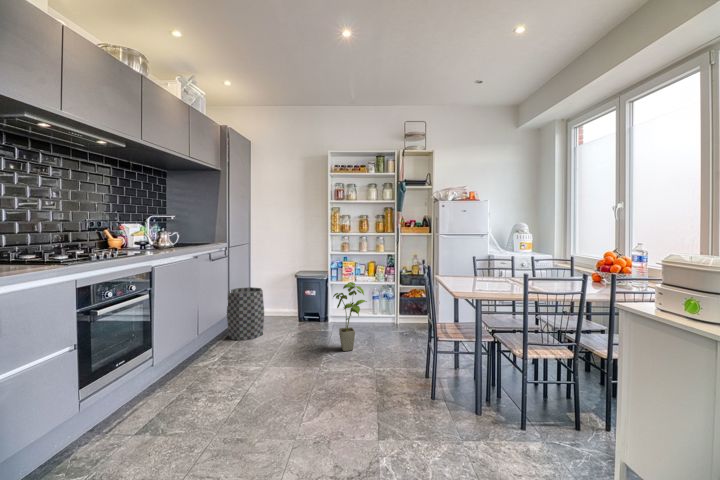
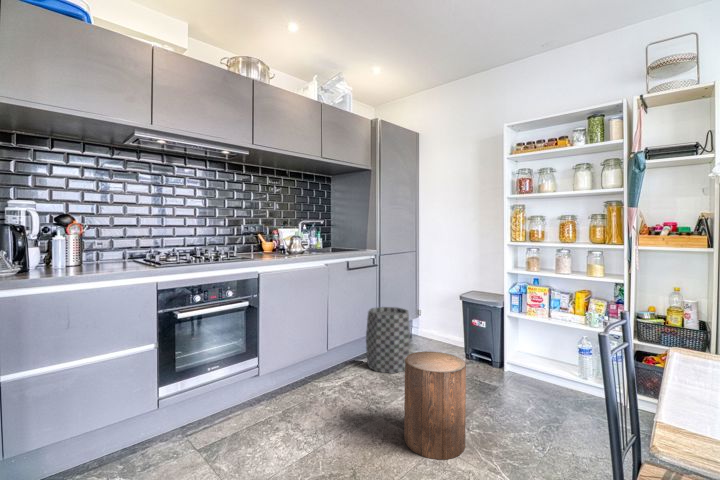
house plant: present [333,282,367,351] -> none [488,319,552,433]
stool: none [288,310,328,376] -> present [404,352,466,459]

